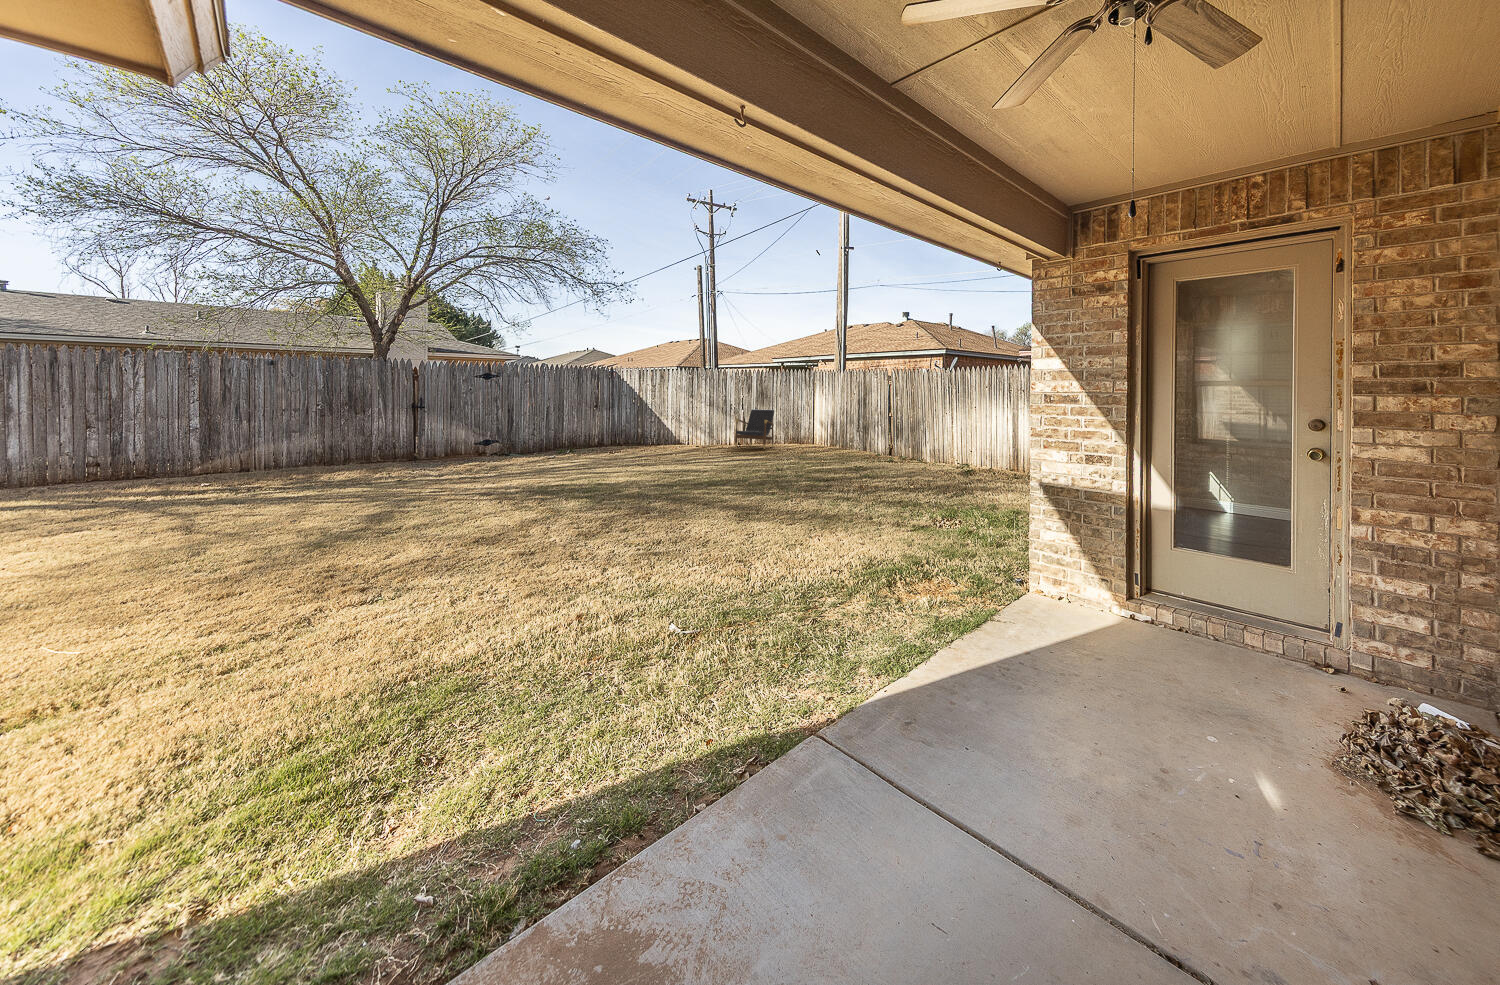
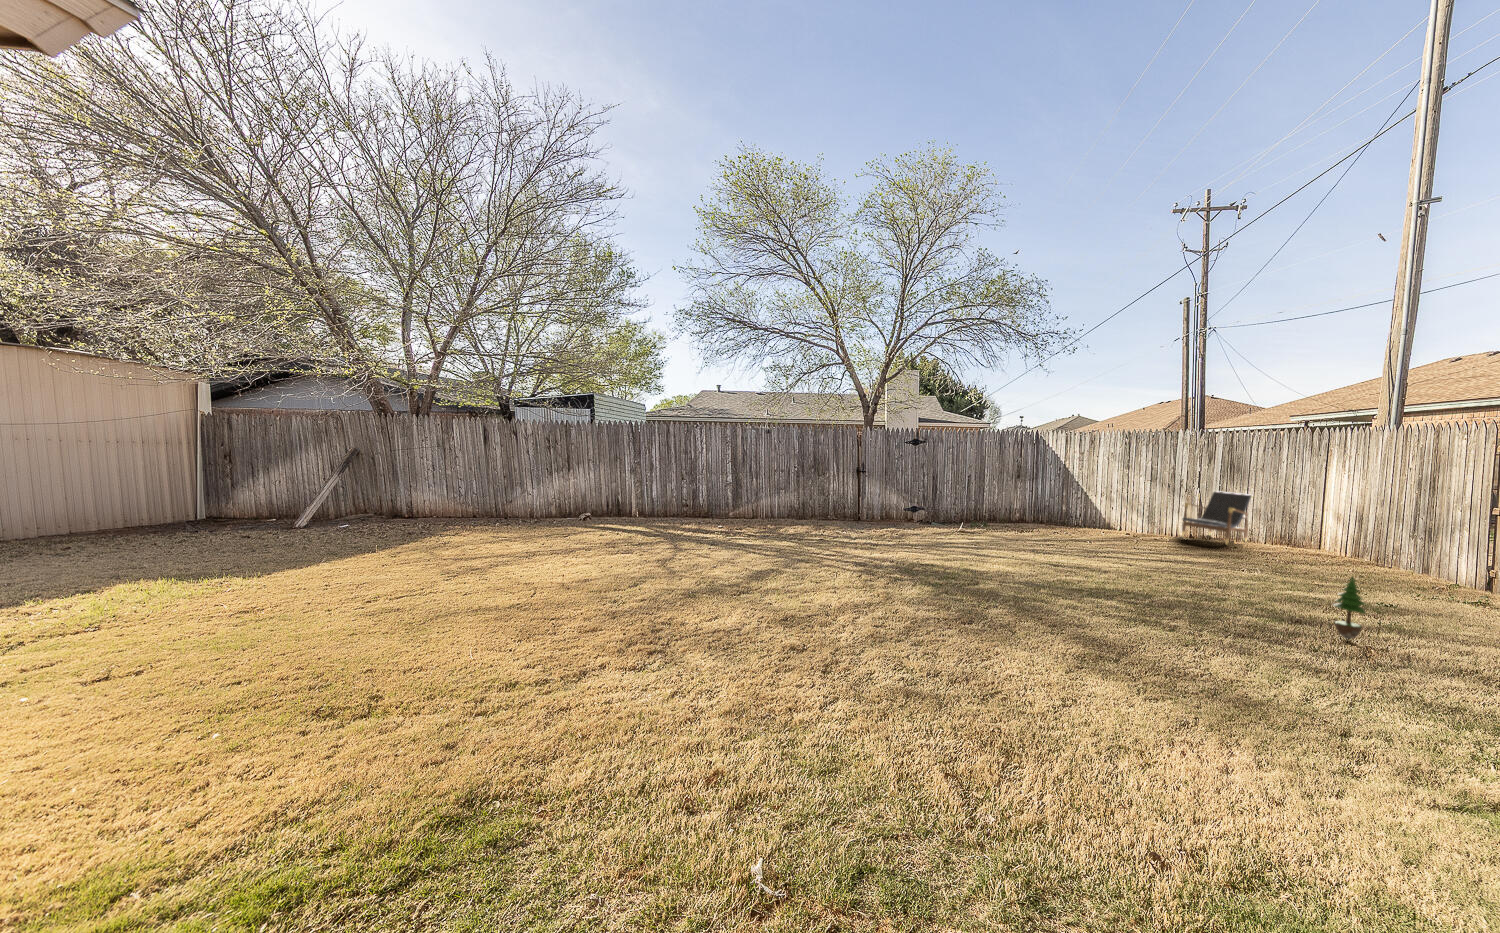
potted tree: none [852,438,868,482] -> present [1334,577,1366,639]

